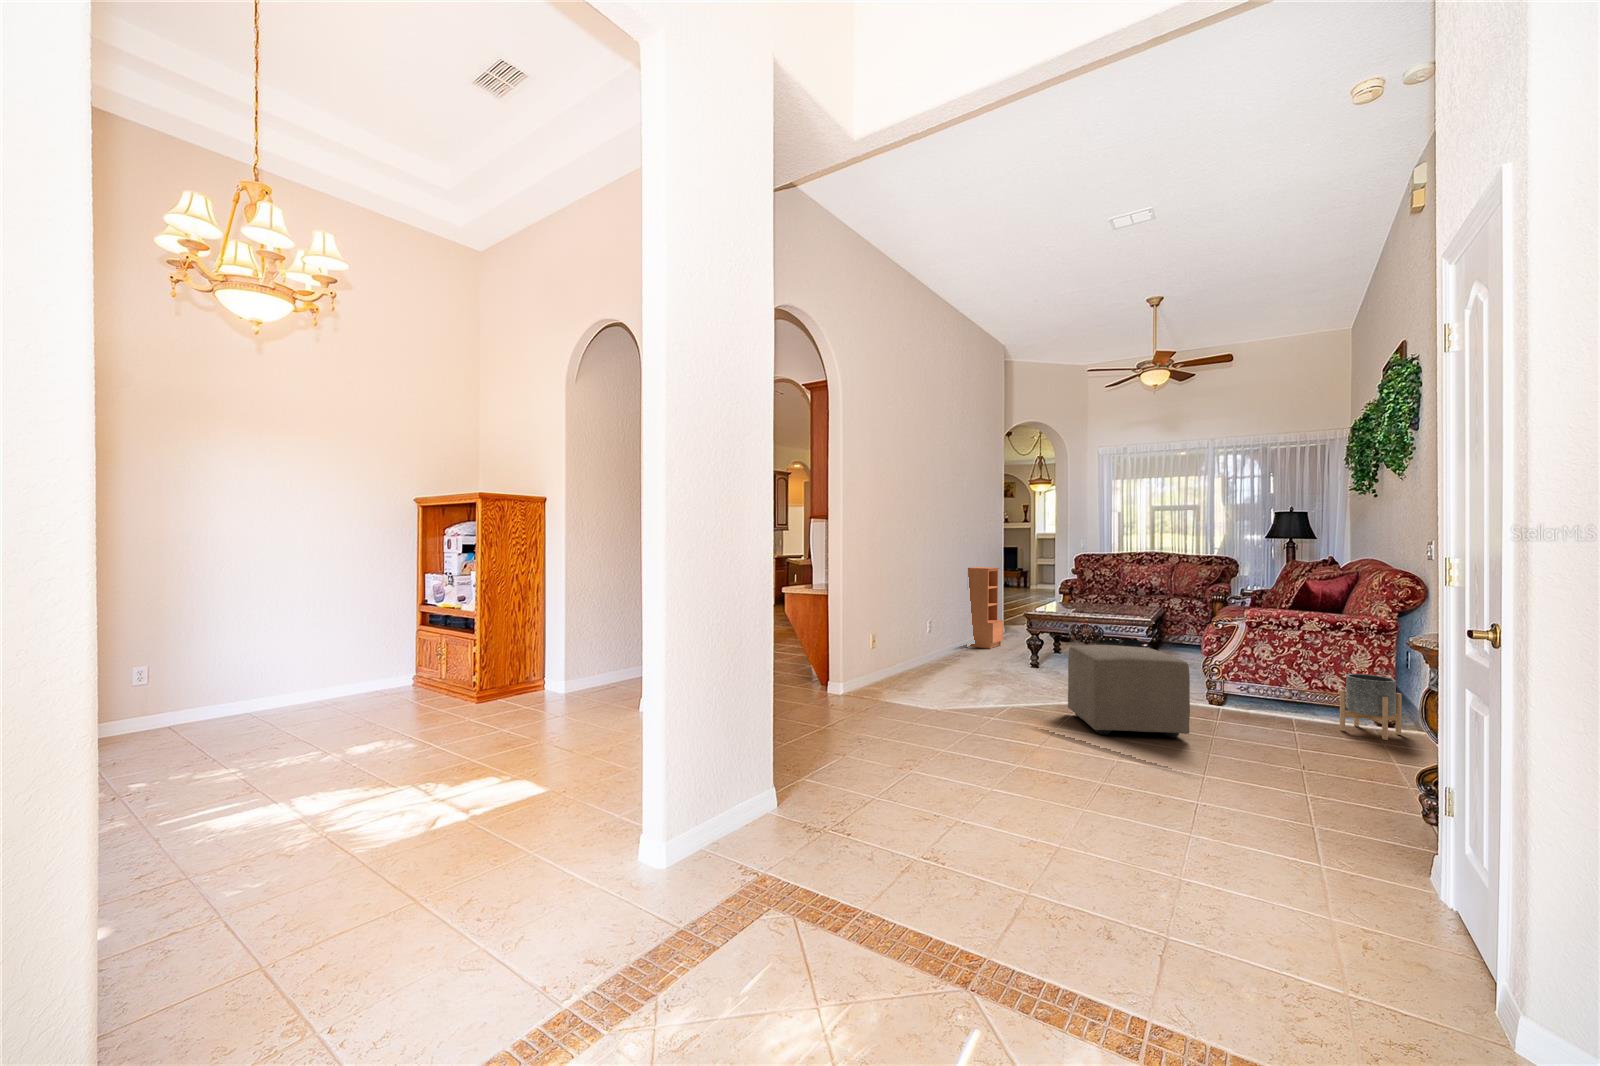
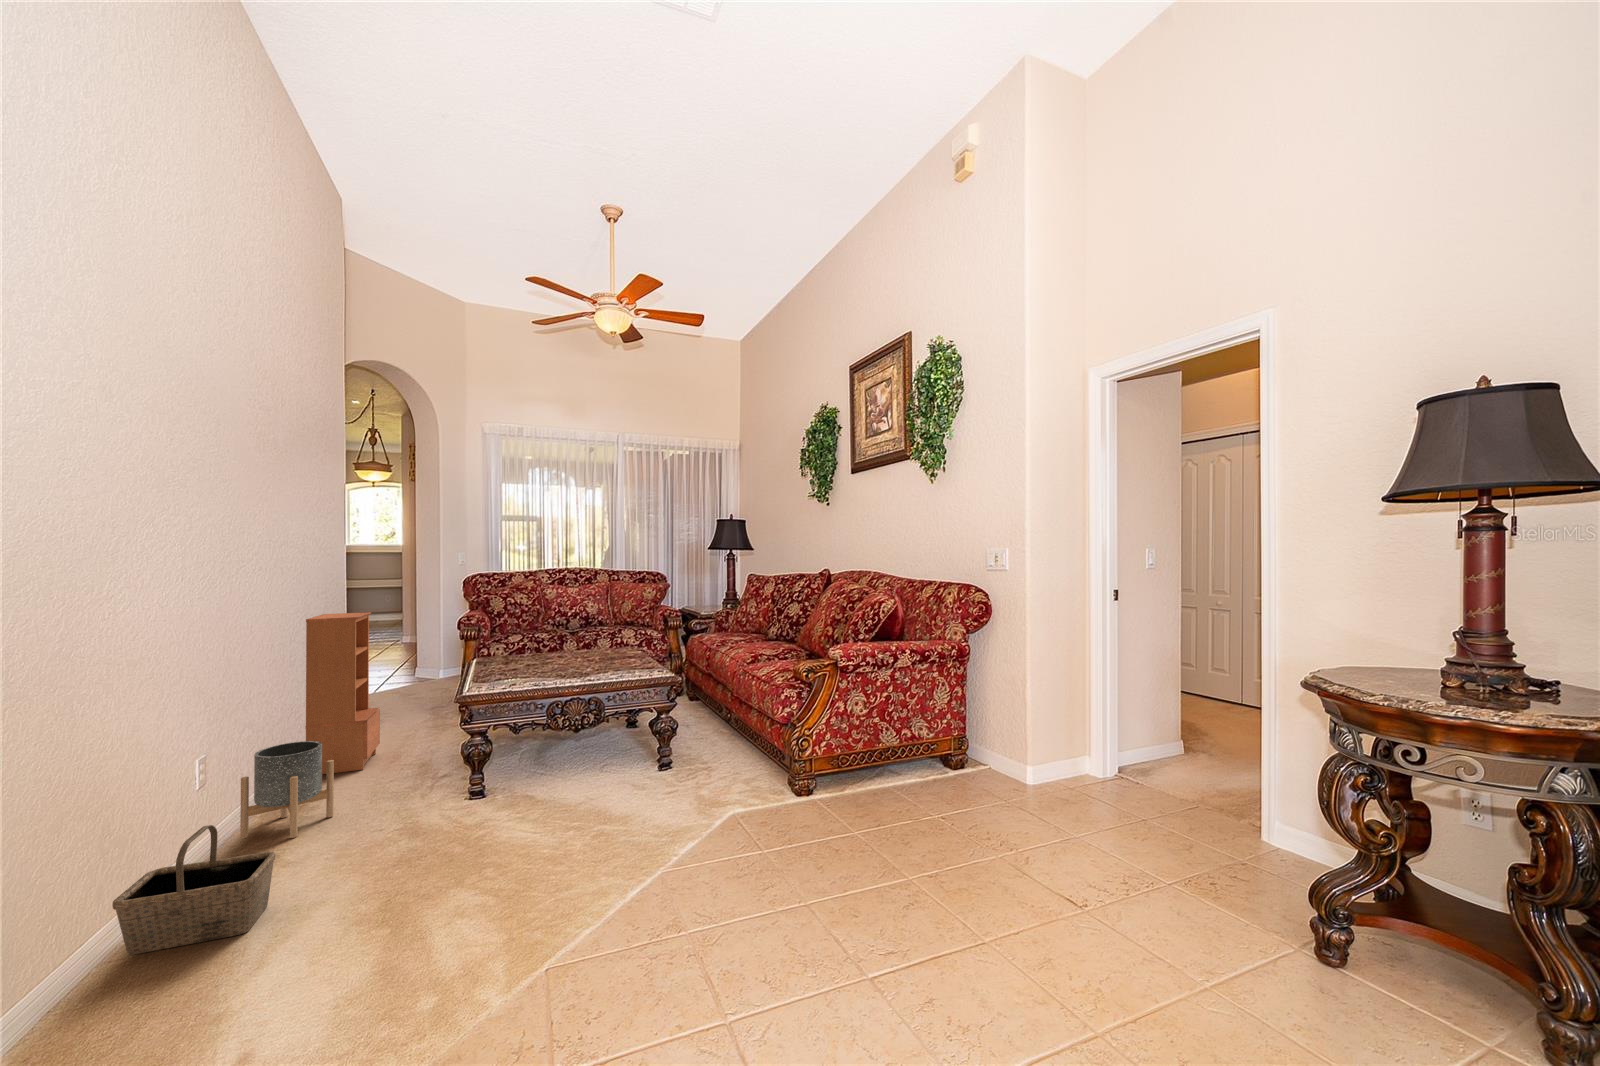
basket: none [891,634,936,673] -> present [112,825,275,955]
ottoman: present [1068,645,1190,737] -> none [701,752,936,998]
planter: present [1340,674,1402,740] -> present [240,741,334,839]

